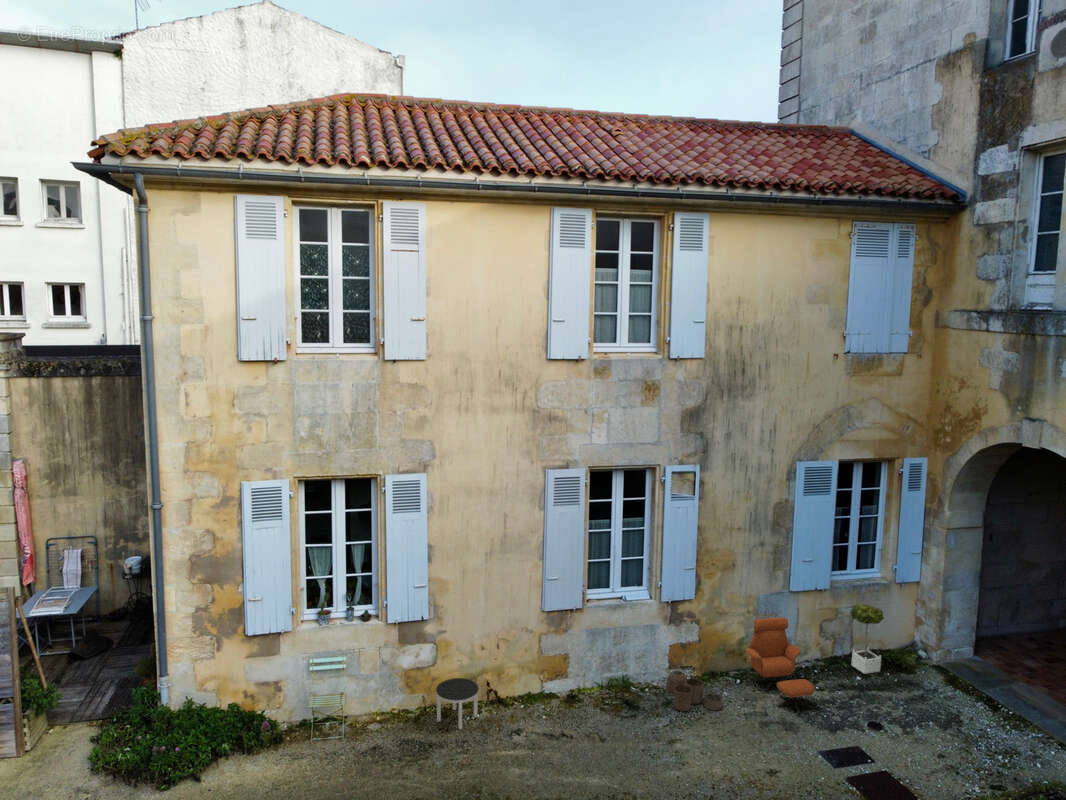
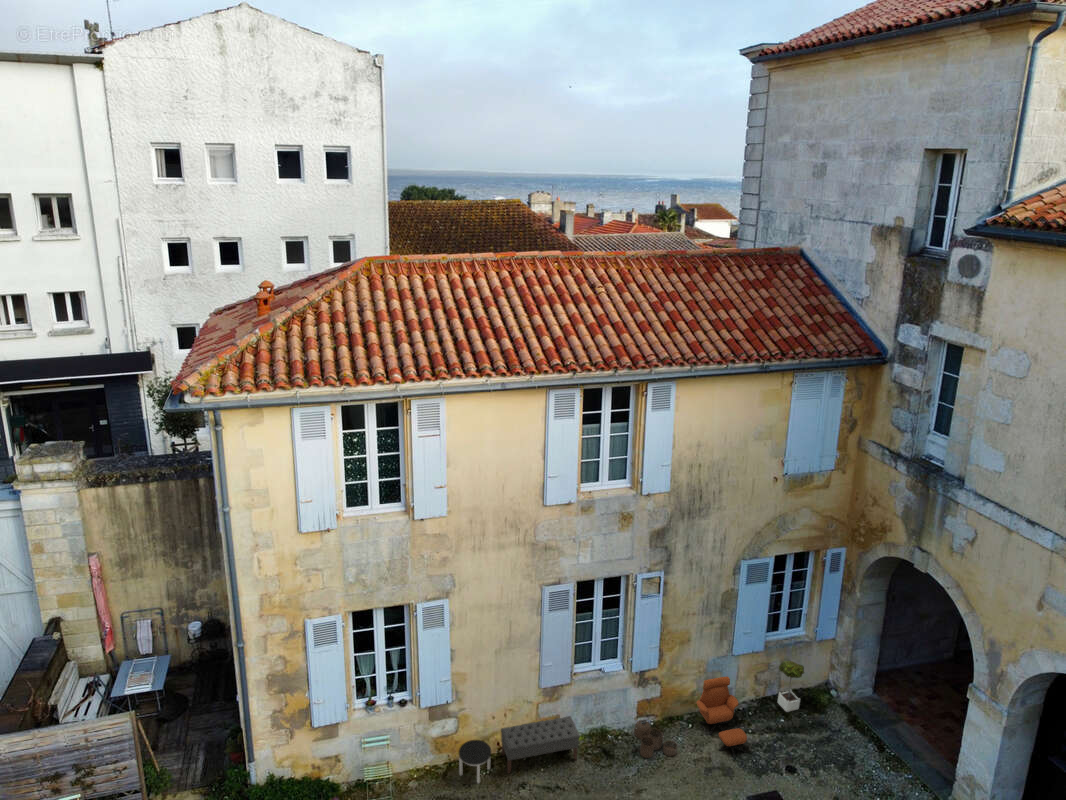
bench: none [492,657,594,721] -> present [501,716,580,773]

